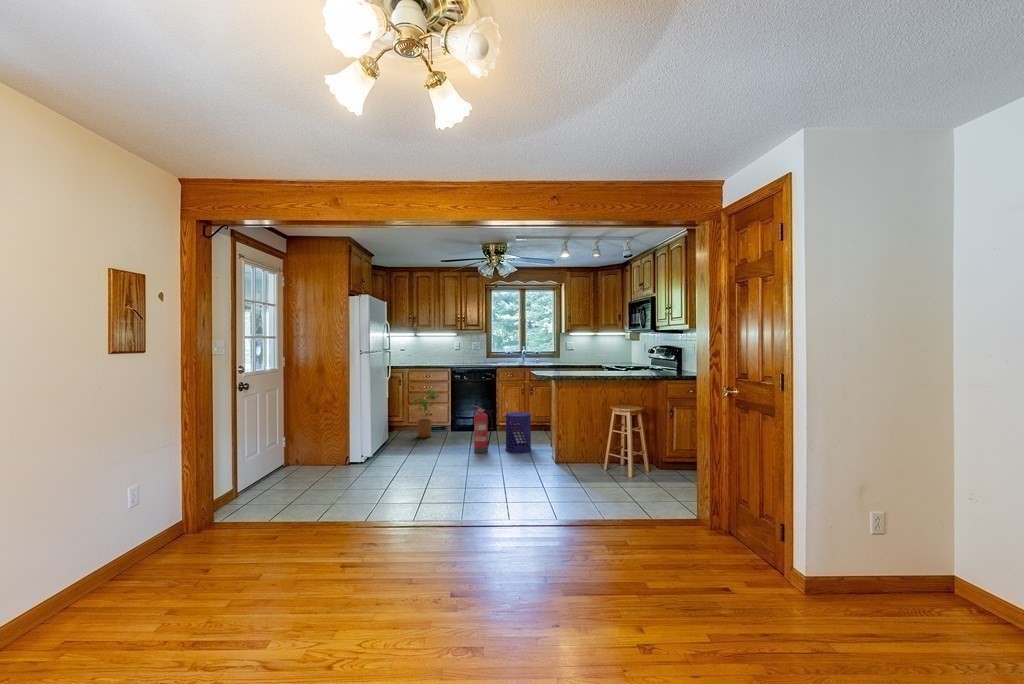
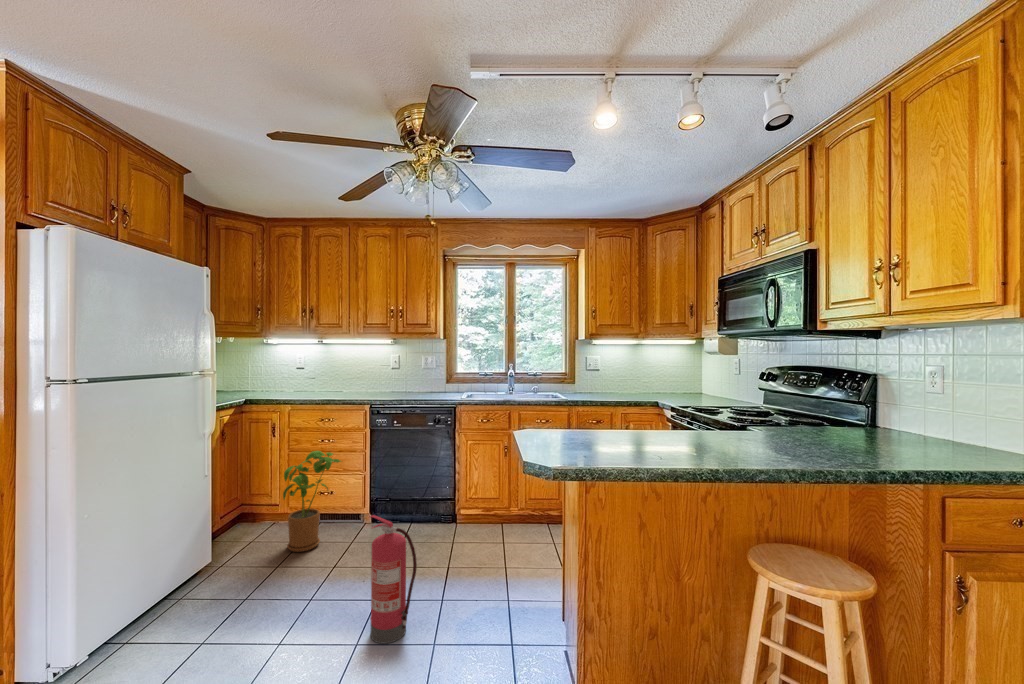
waste bin: present [506,412,531,453] -> none [452,521,515,643]

